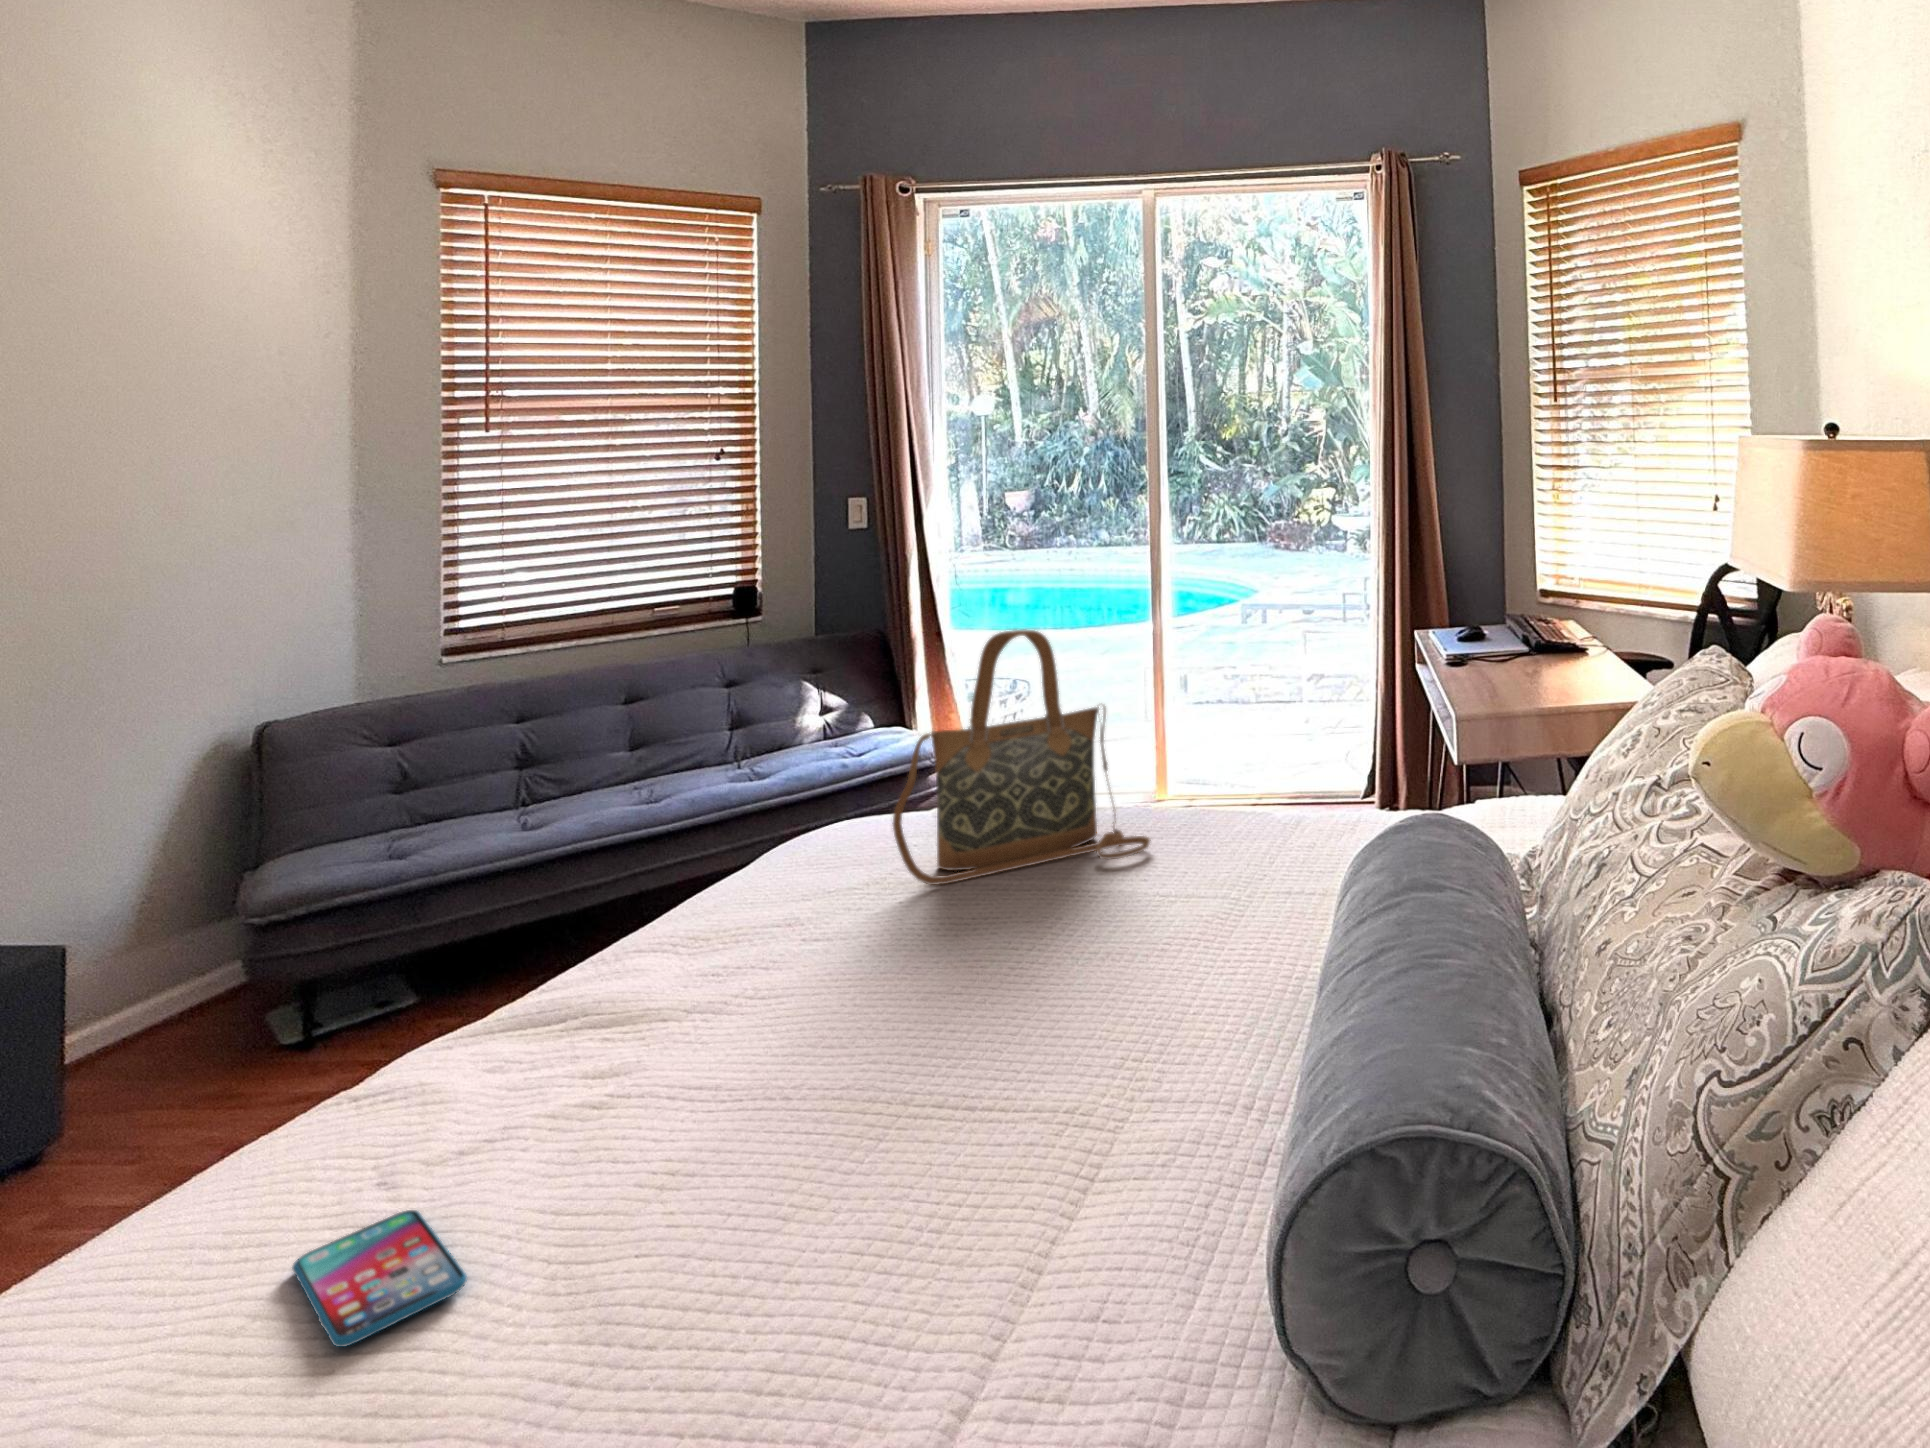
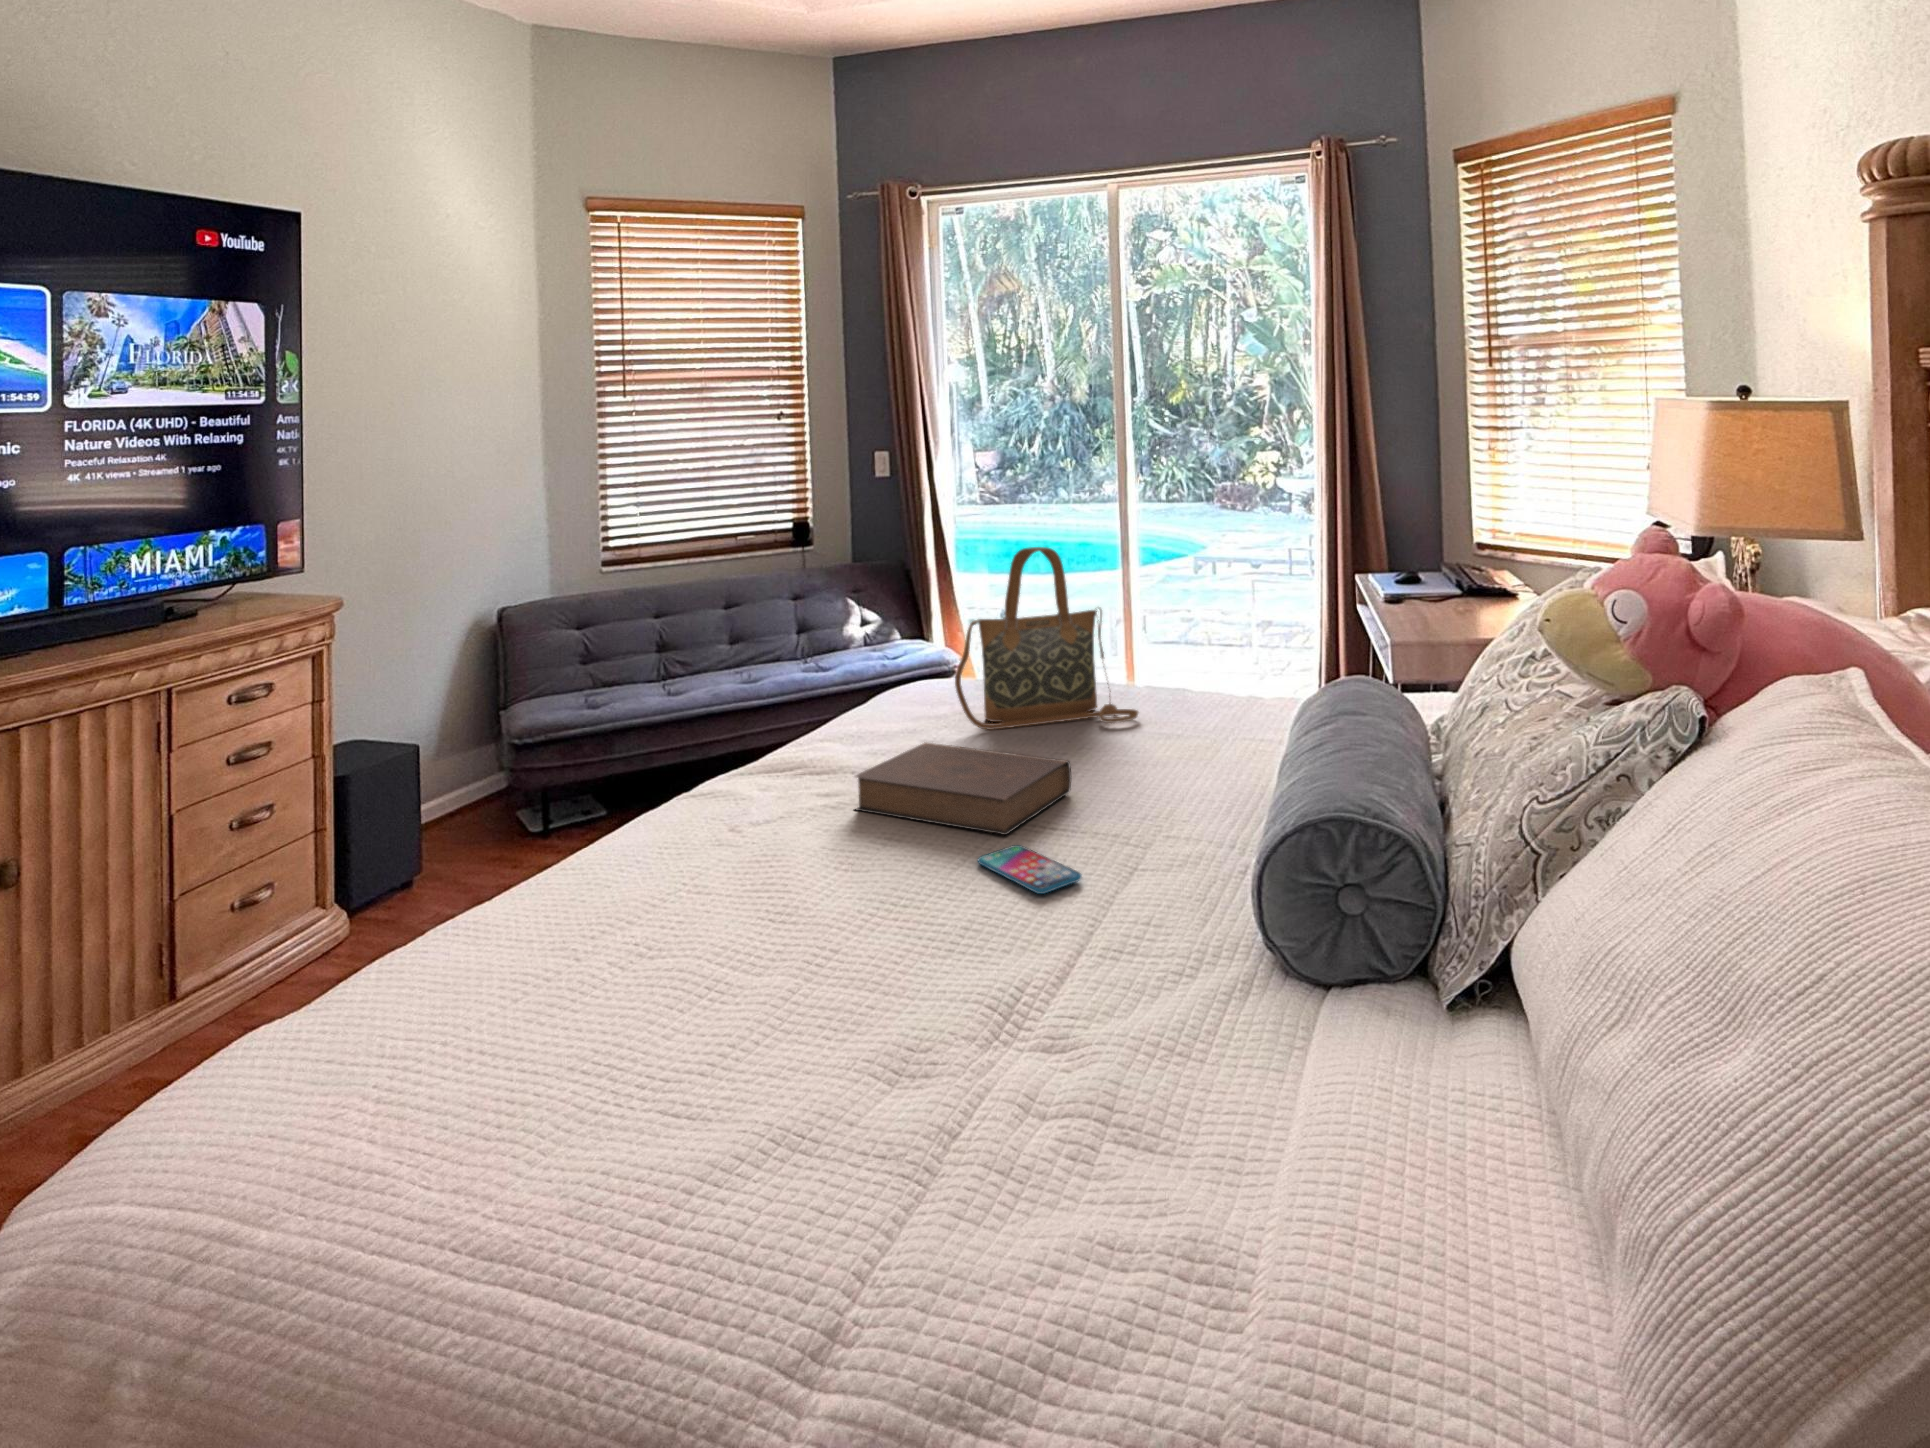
book: none [686,928,1040,1087] -> present [856,743,1071,835]
smartphone: present [292,1210,467,1347] -> present [978,845,1082,894]

